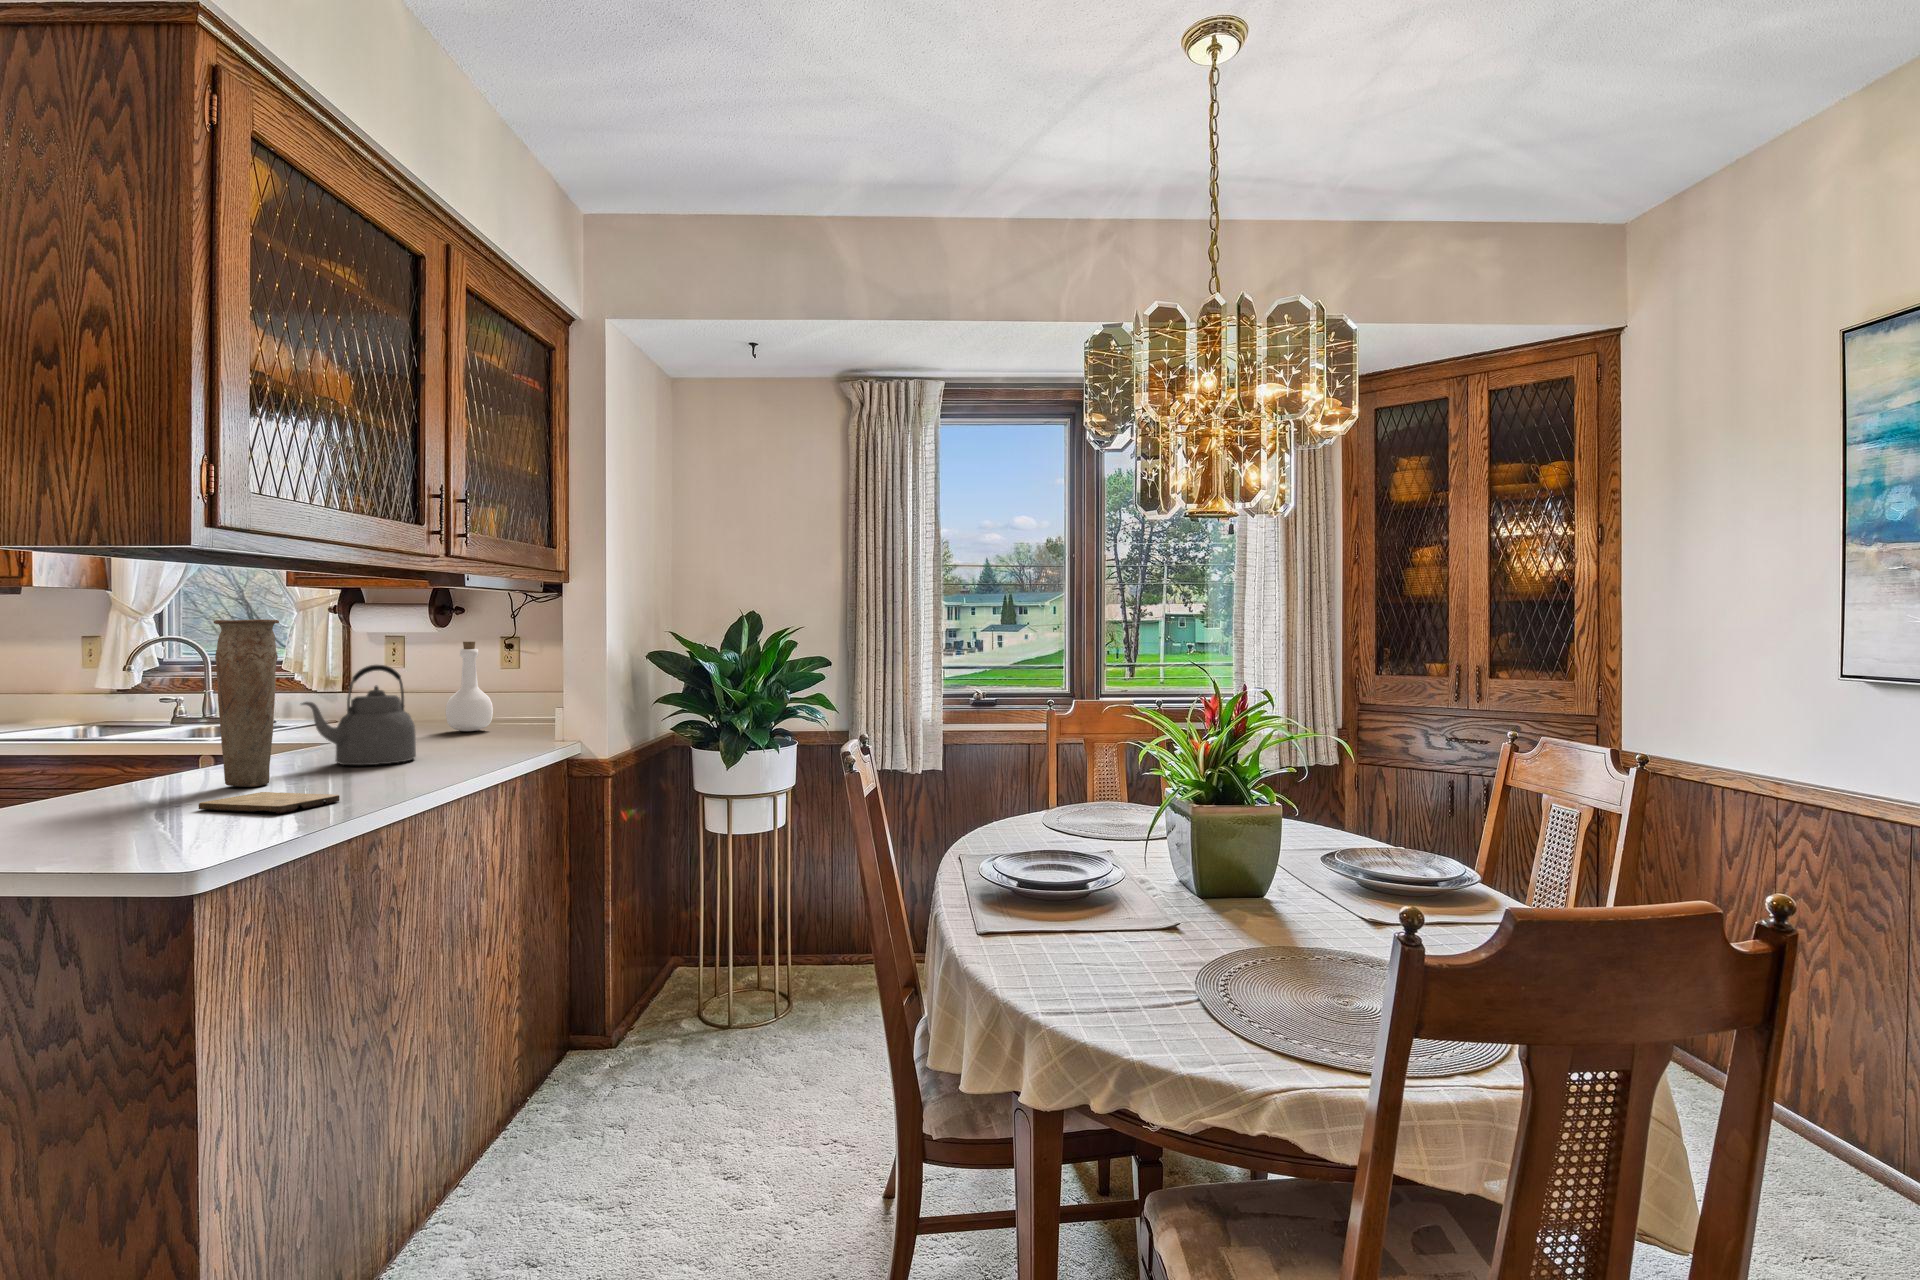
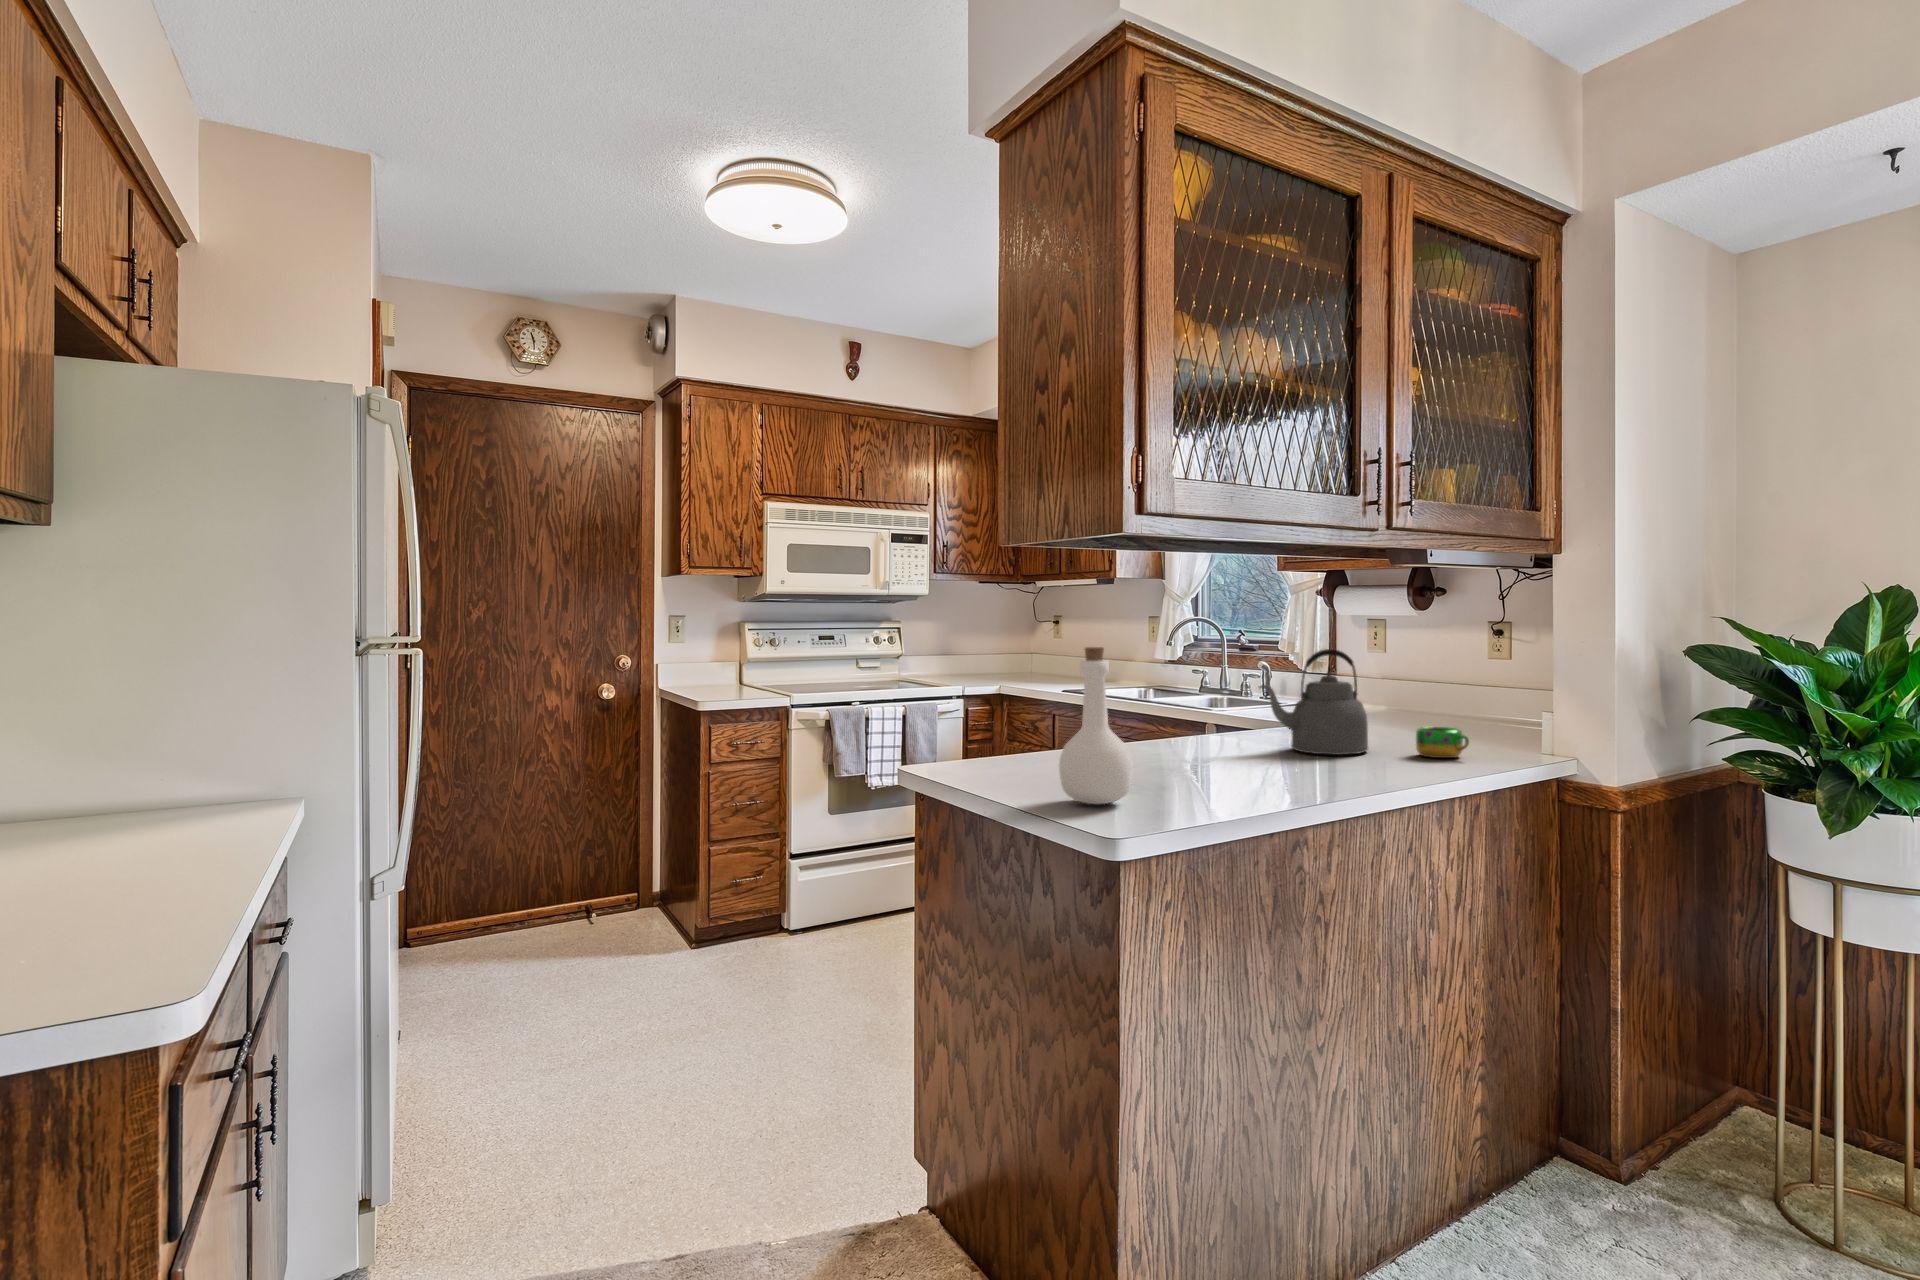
vase: present [214,619,279,787] -> none [1181,604,1233,764]
bottle: present [446,641,493,731] -> present [1059,647,1133,804]
mug: none [461,730,509,757] -> present [1416,727,1469,758]
cutting board: present [199,792,340,813] -> none [1157,772,1267,796]

